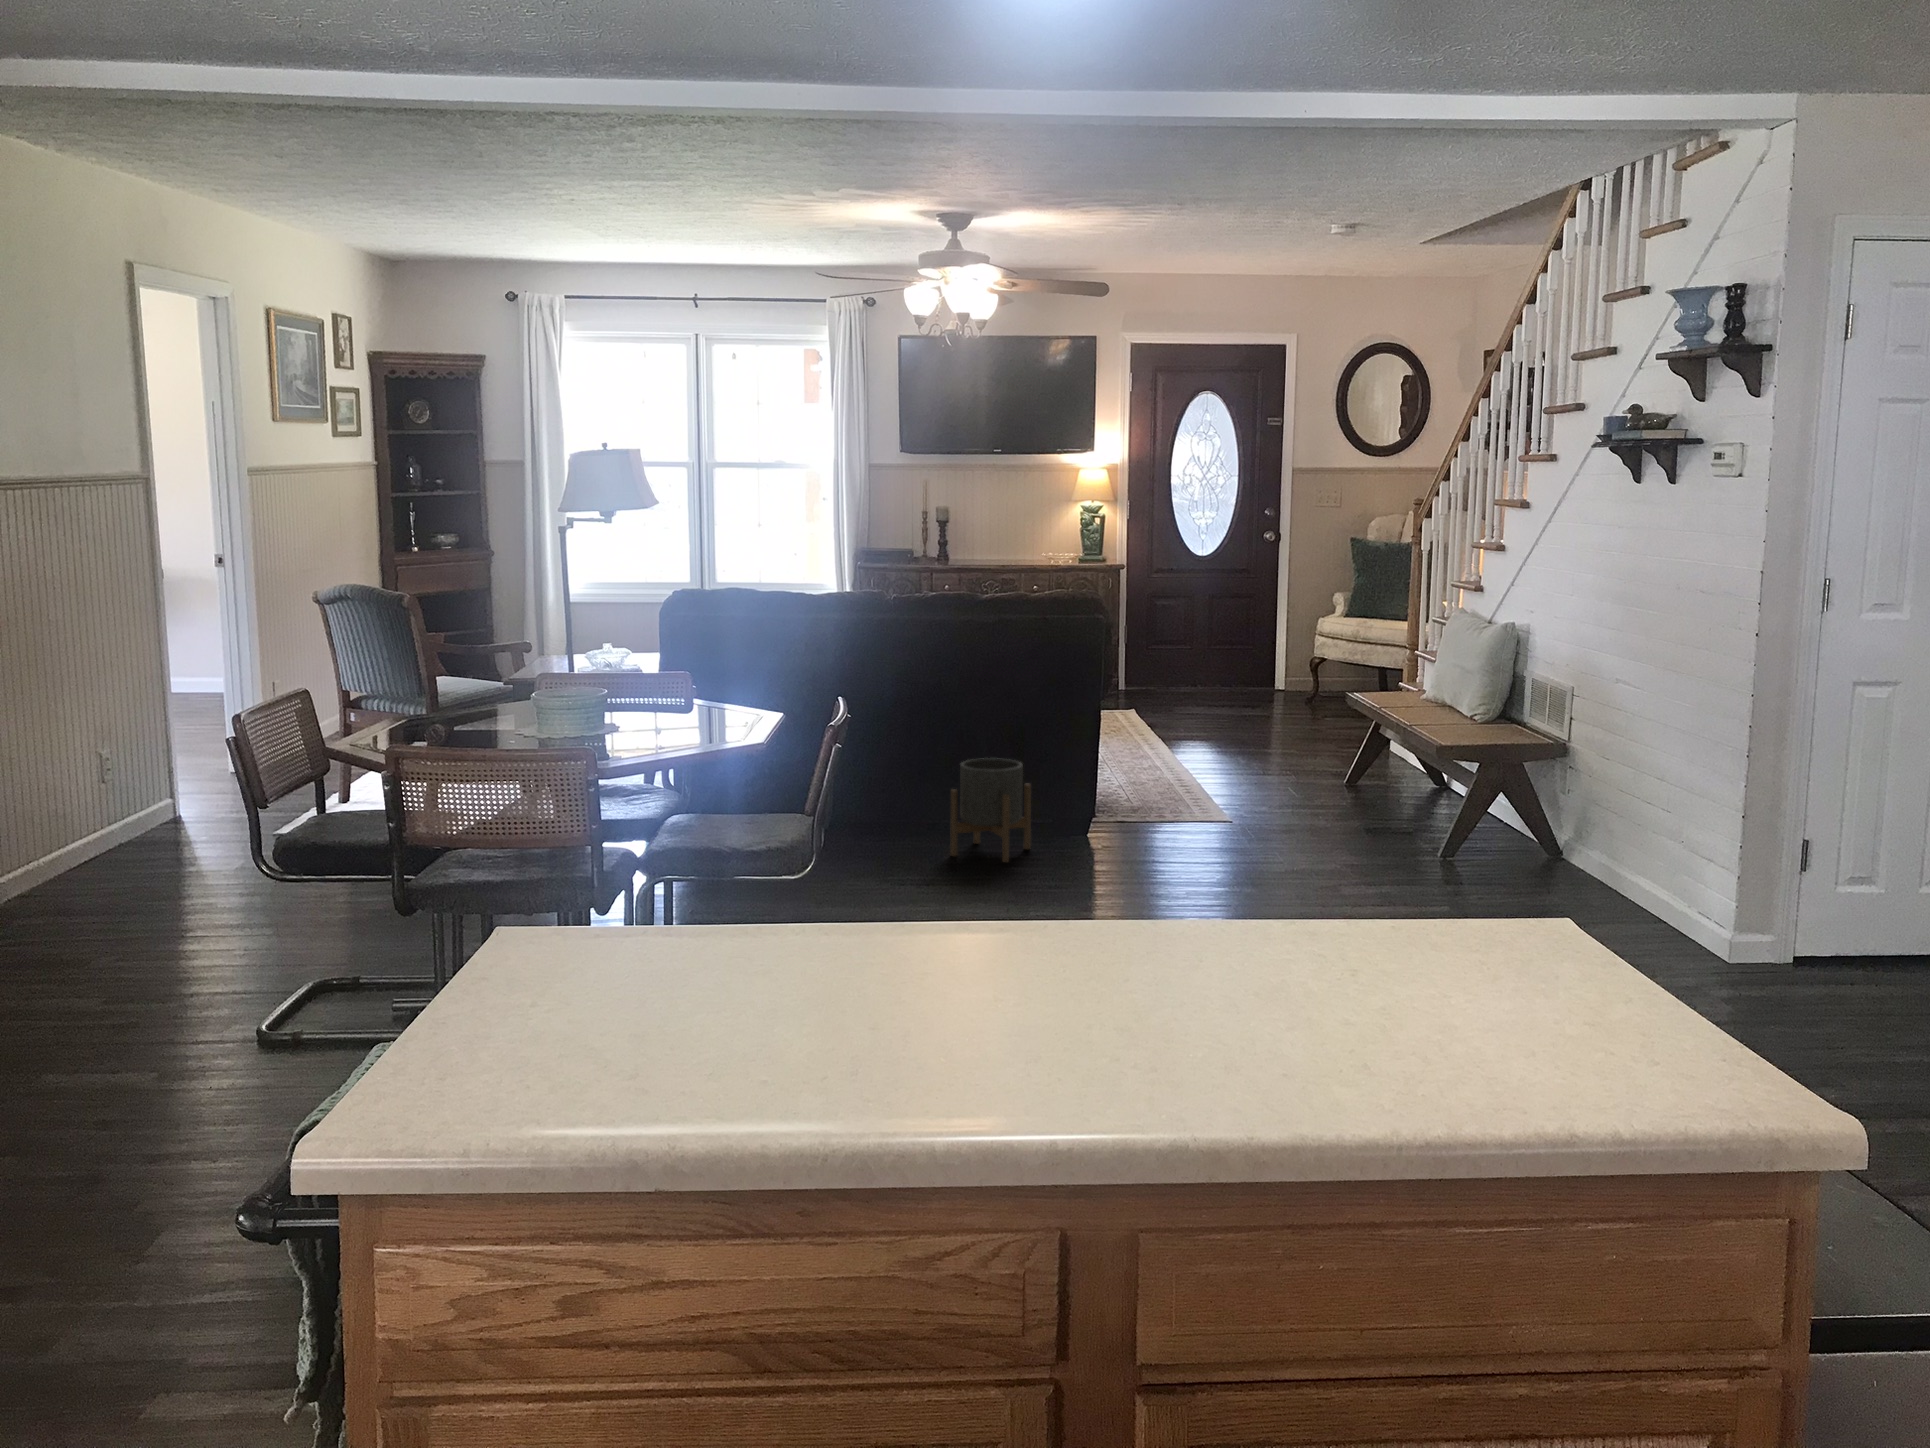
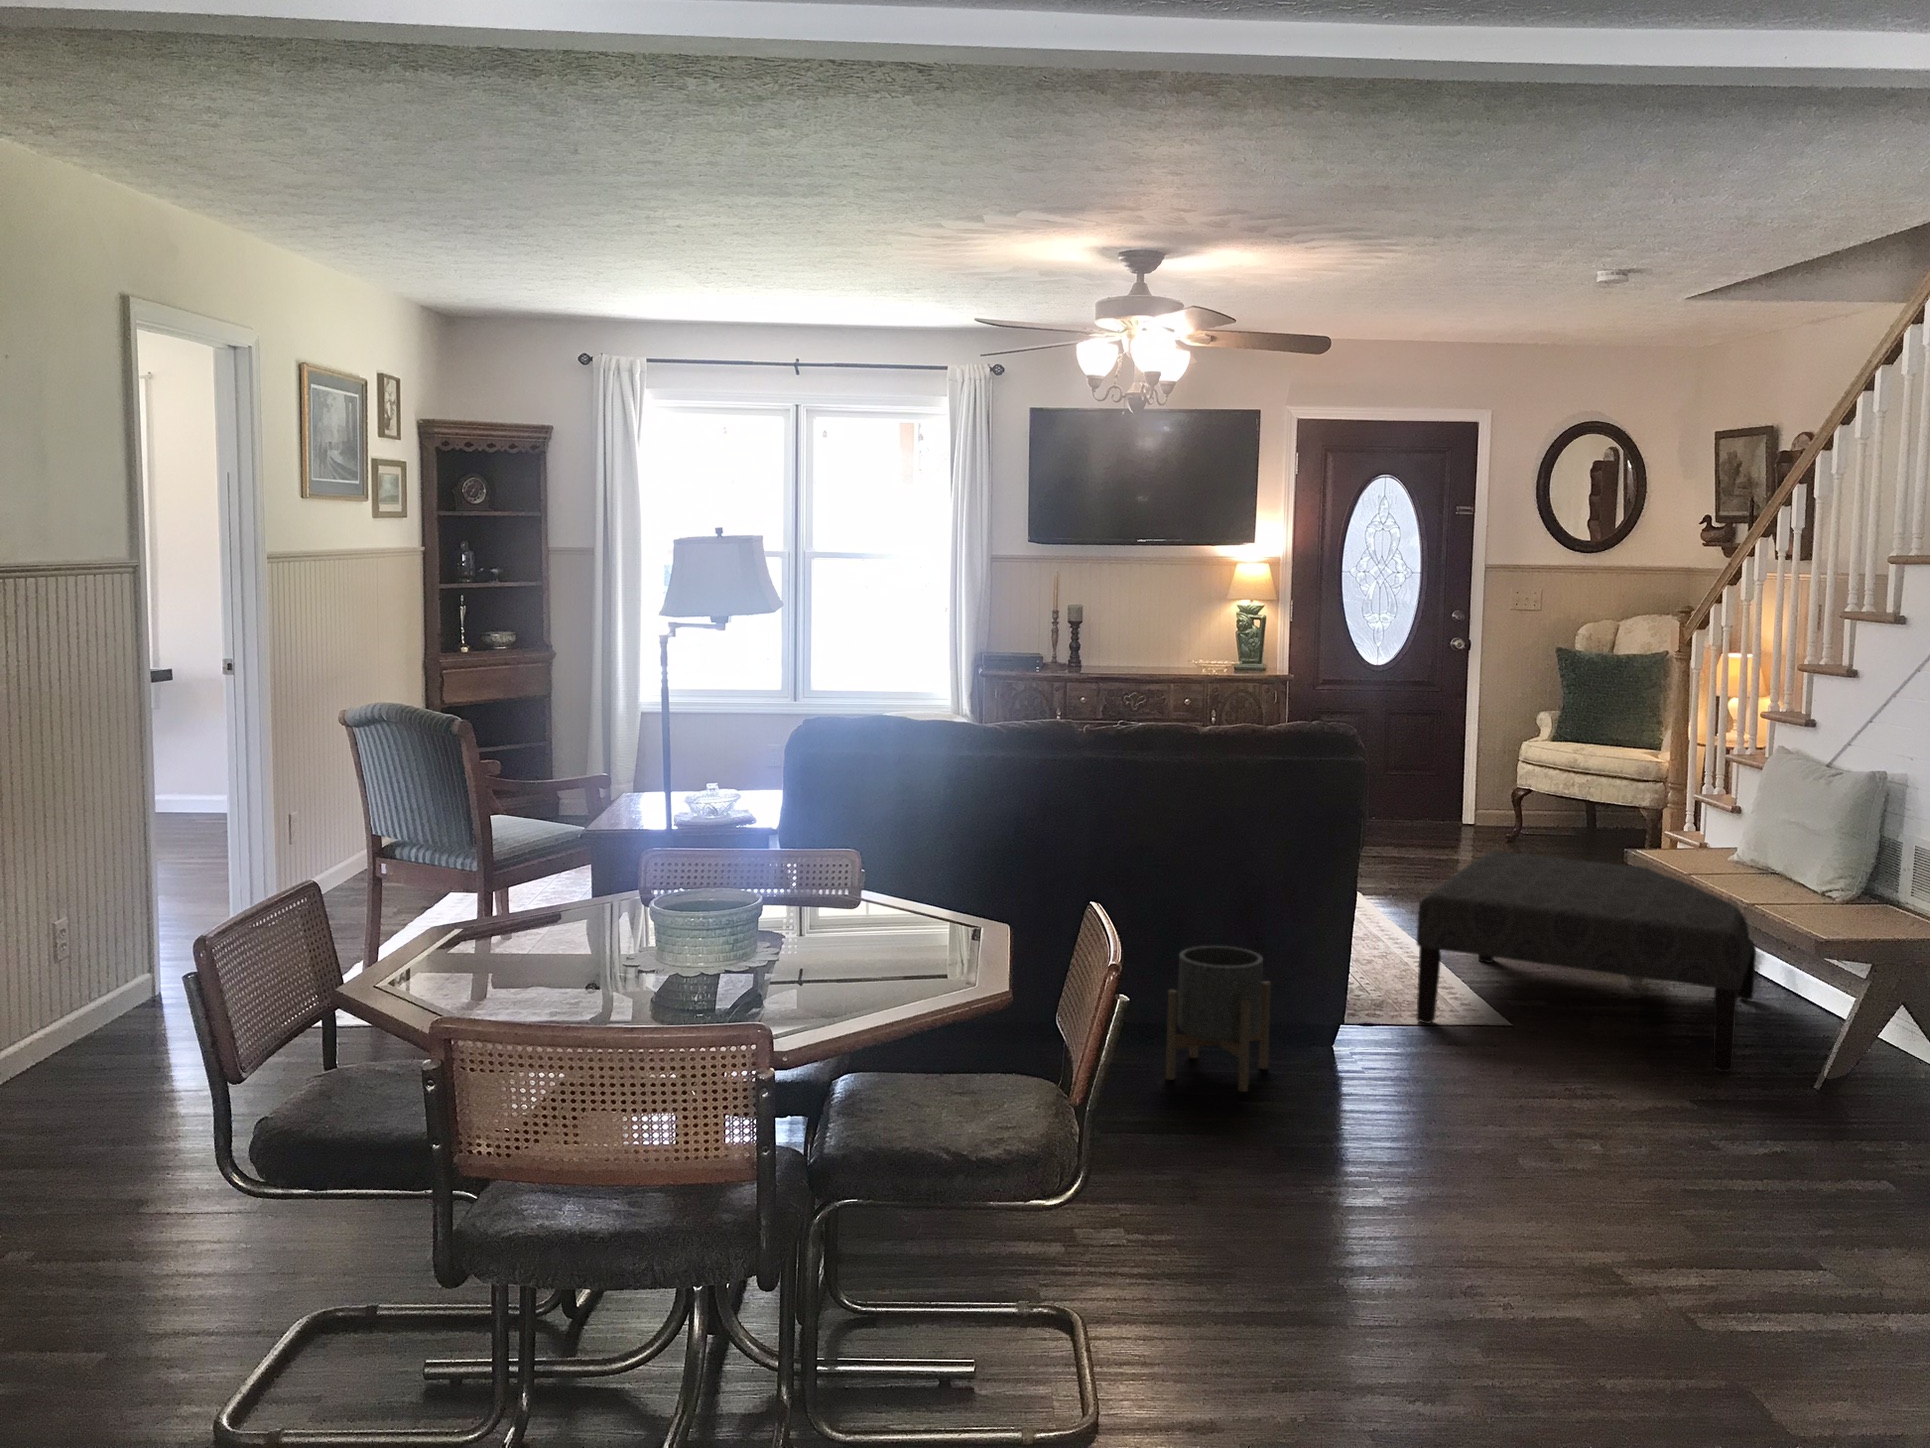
ottoman: none [1158,695,1436,847] -> present [1417,851,1757,1072]

